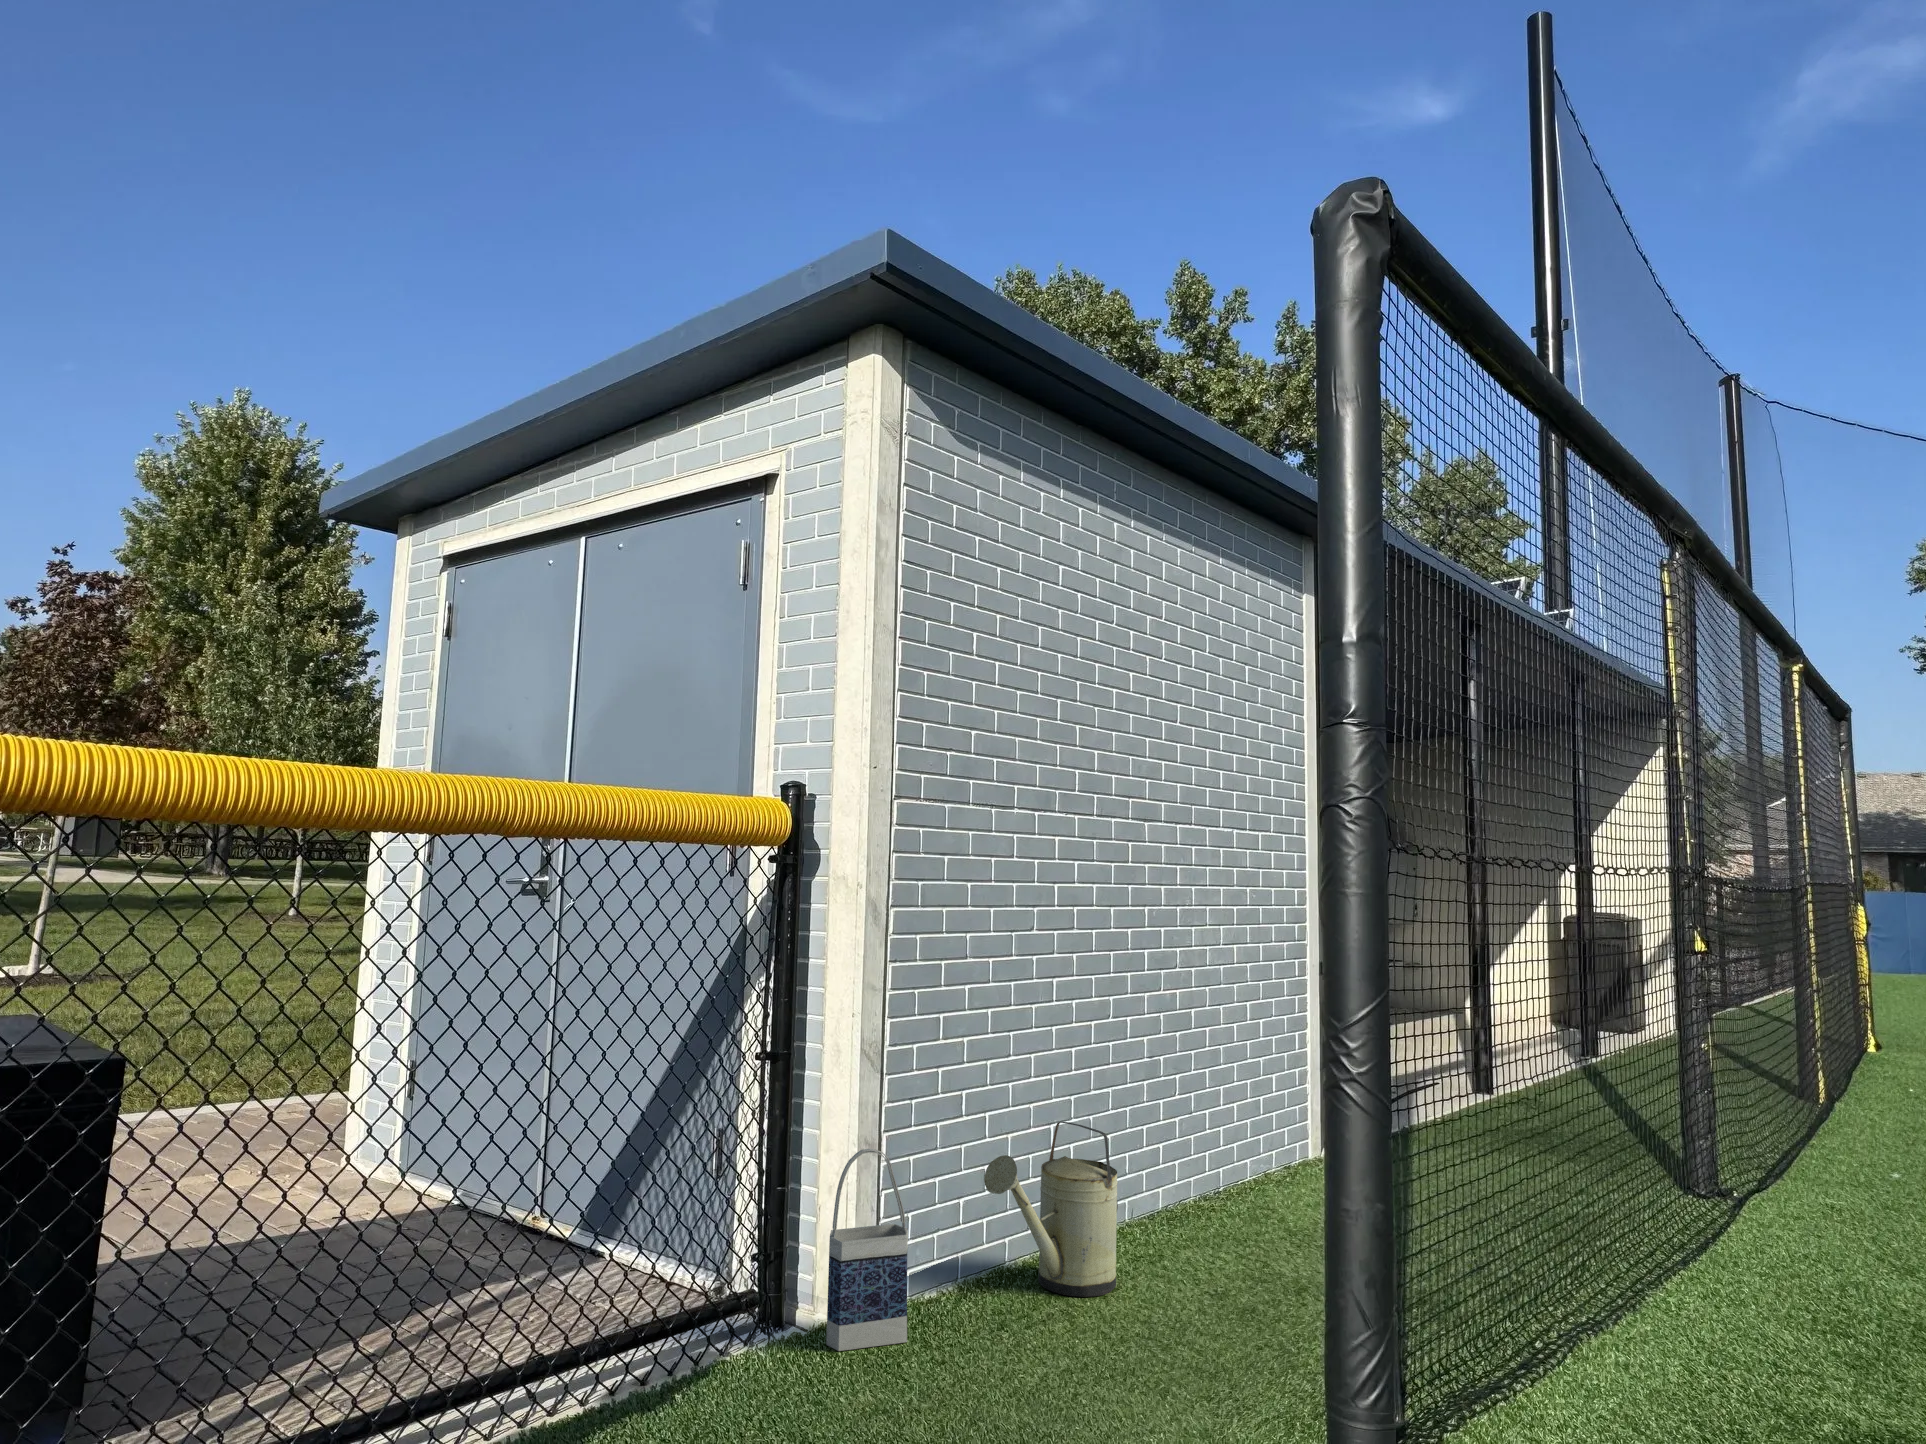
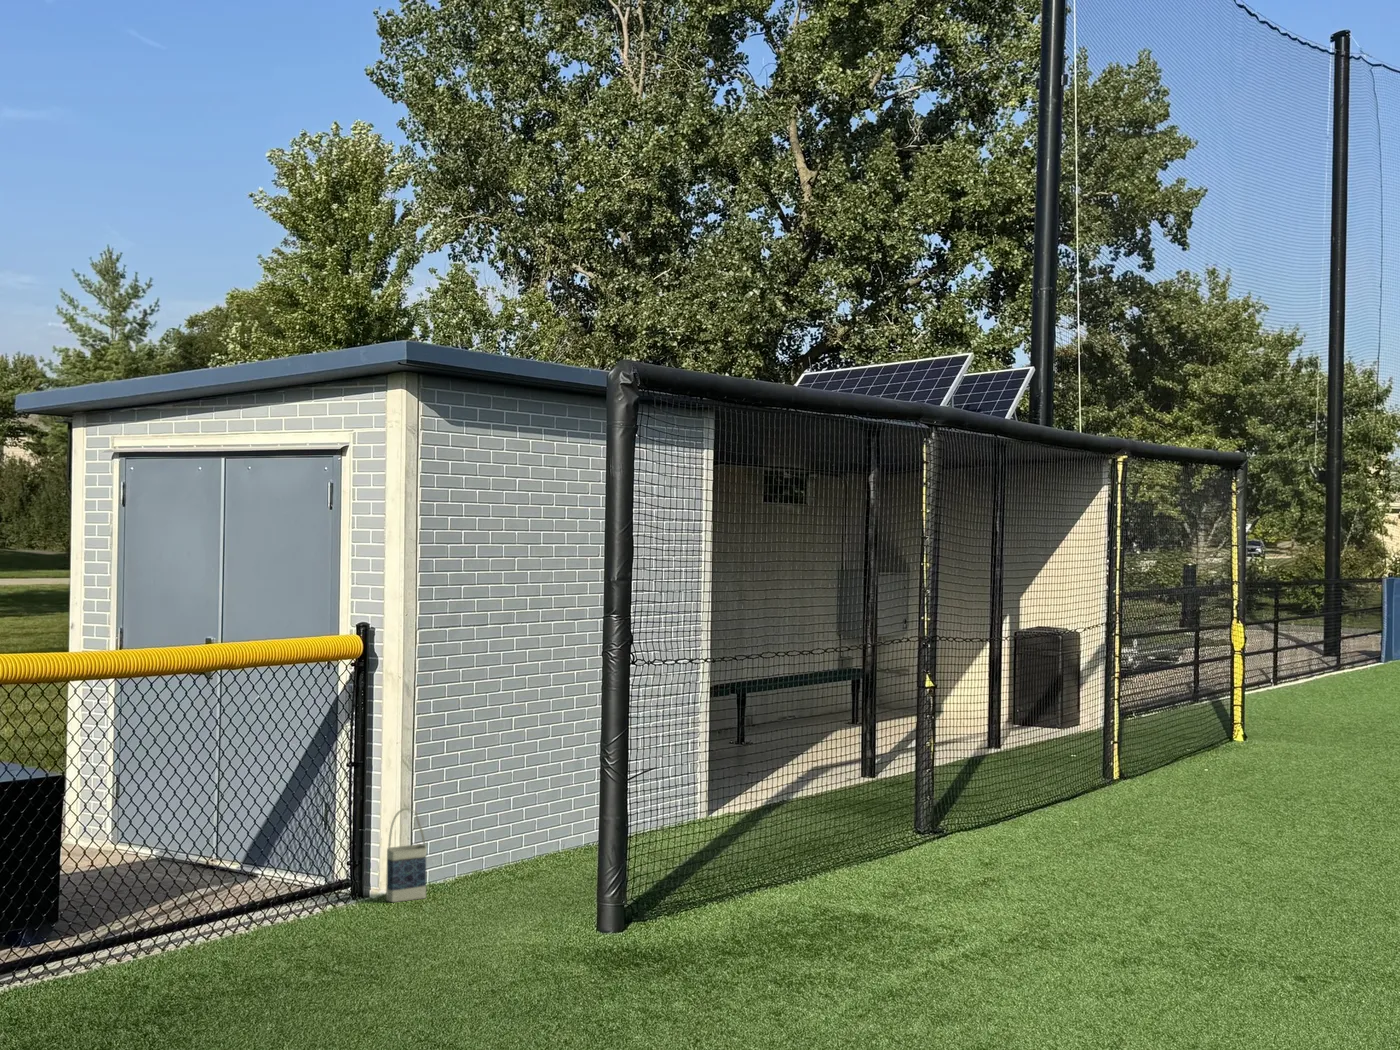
watering can: present [984,1122,1118,1297] -> none [467,793,541,879]

